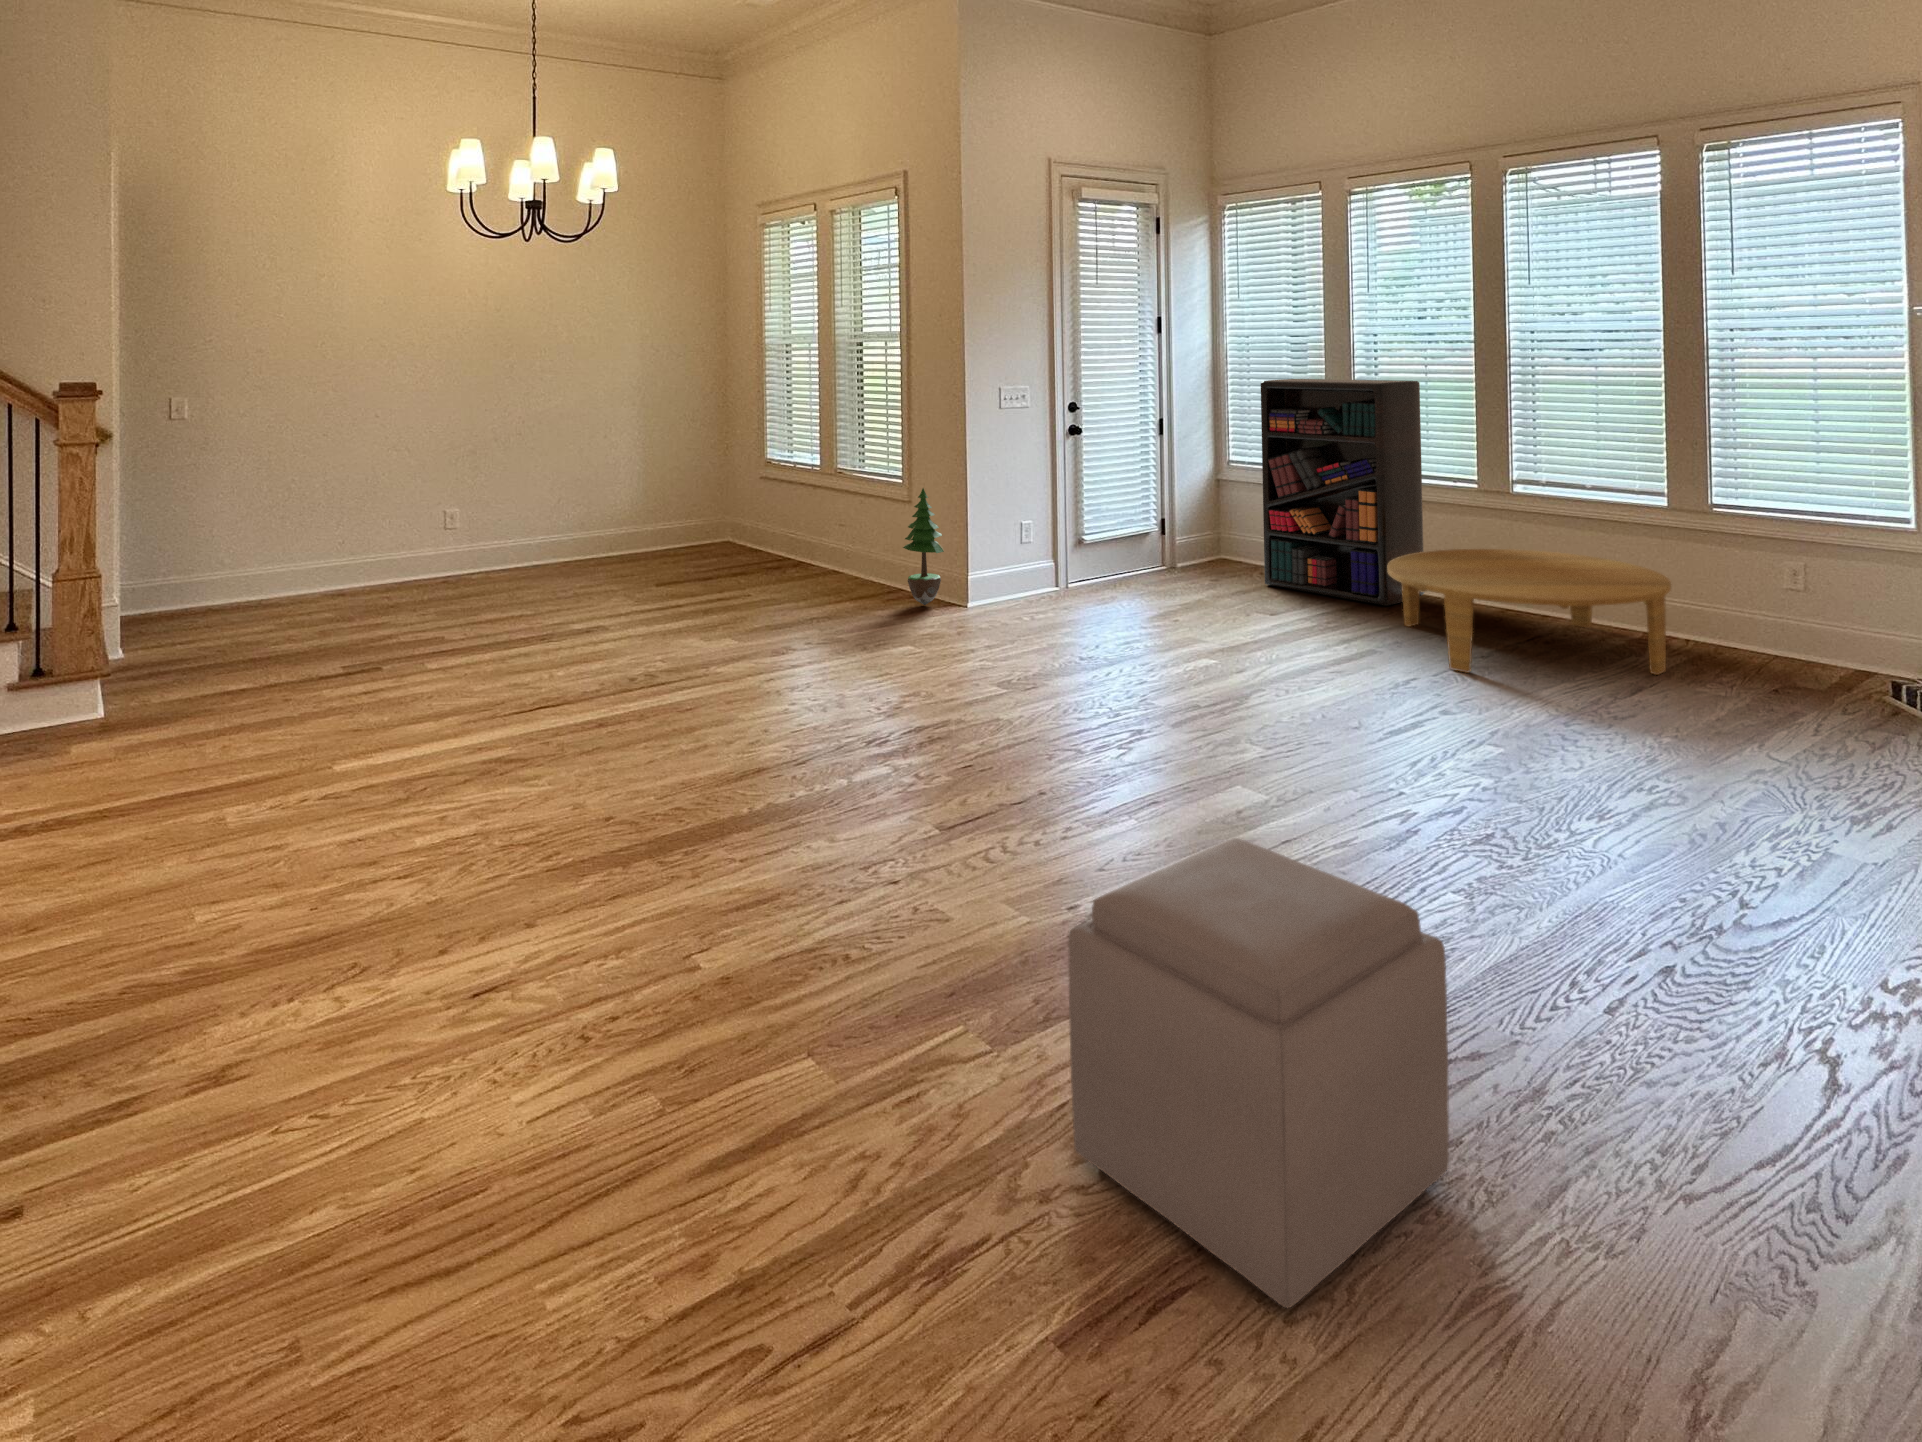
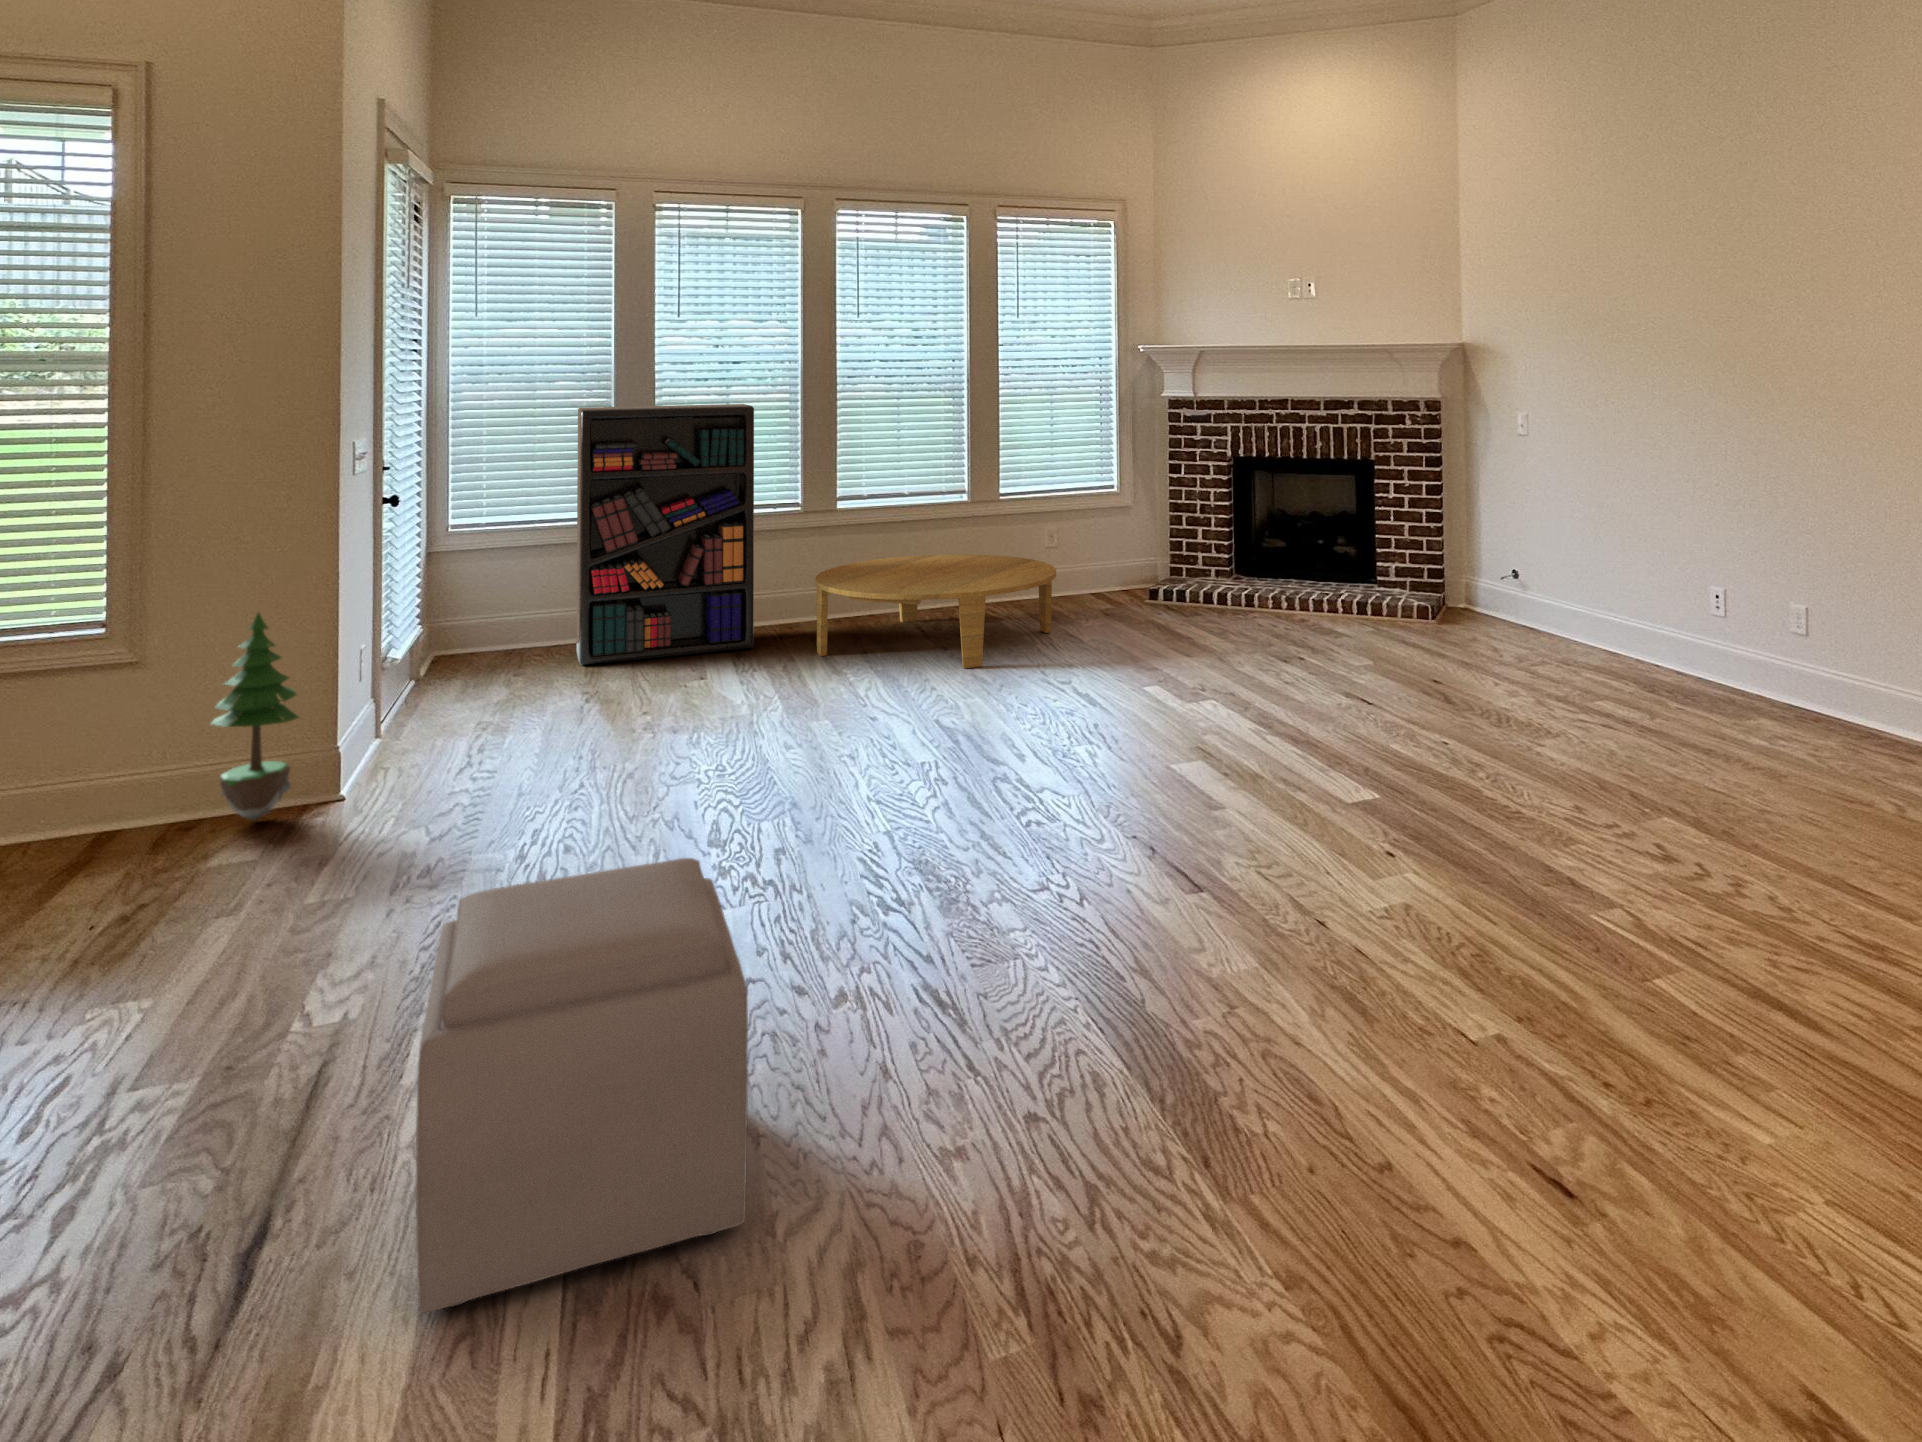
ottoman: present [1068,838,1449,1308] -> present [416,858,748,1313]

